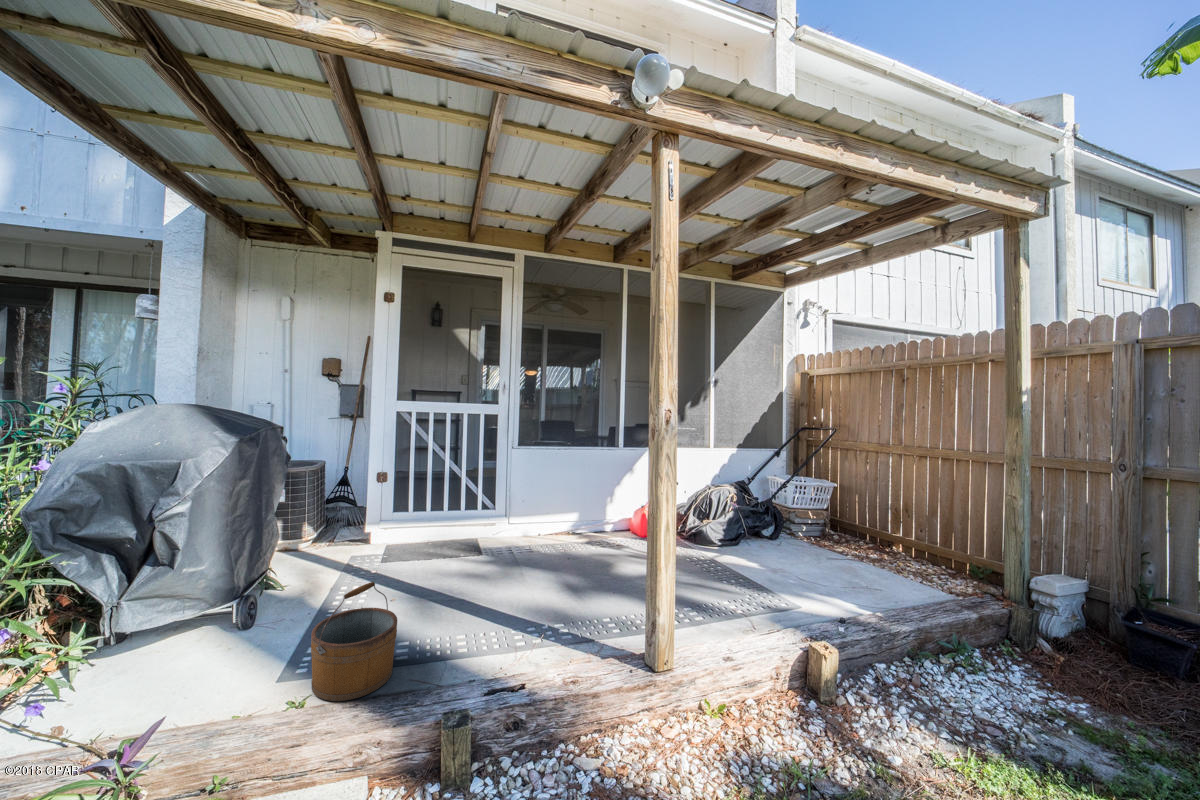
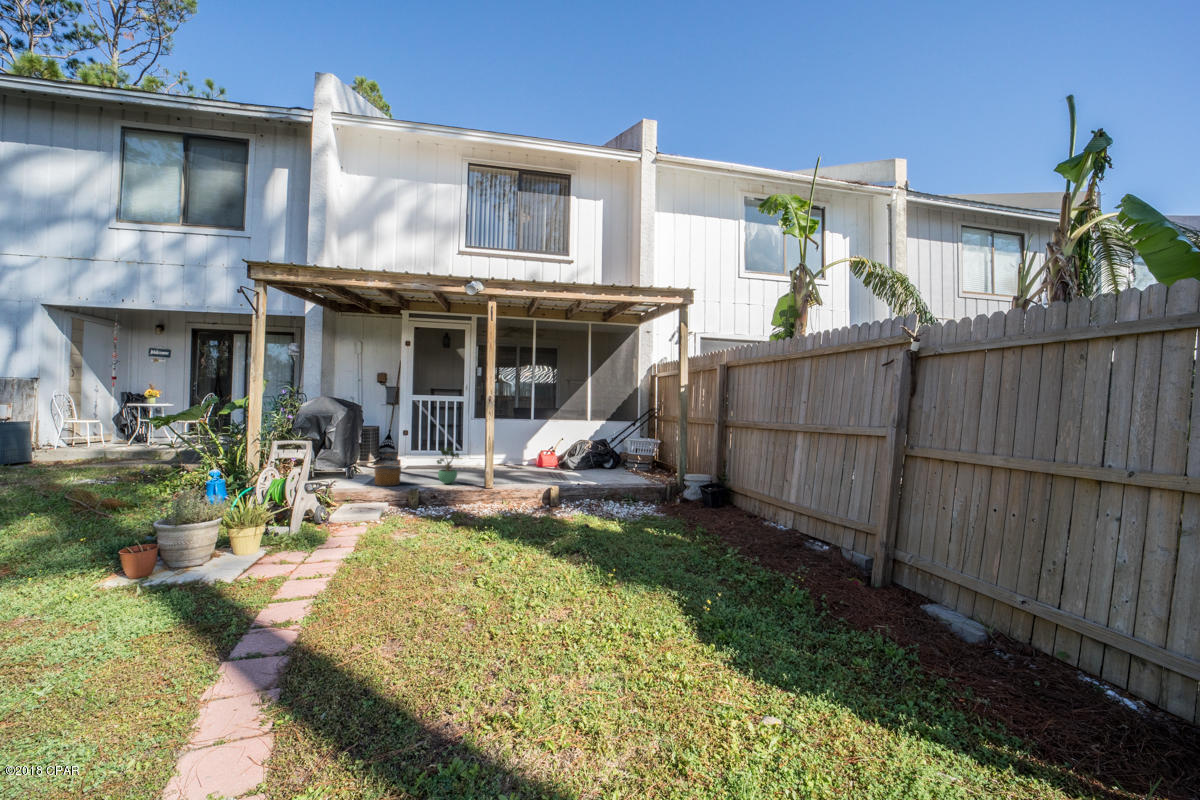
potted plant: none [497,551,565,653] -> present [437,448,459,484]

